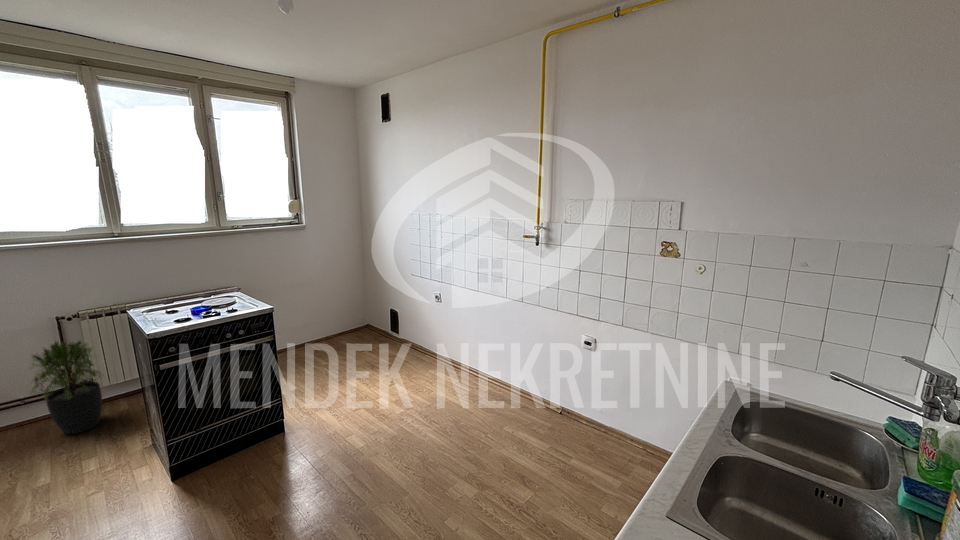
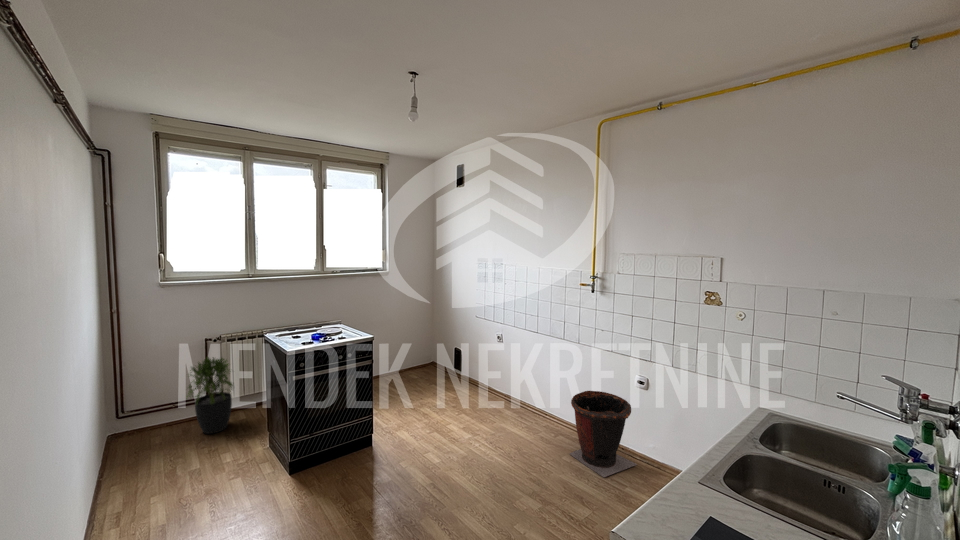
waste bin: none [512,356,586,451] -> present [570,391,637,477]

